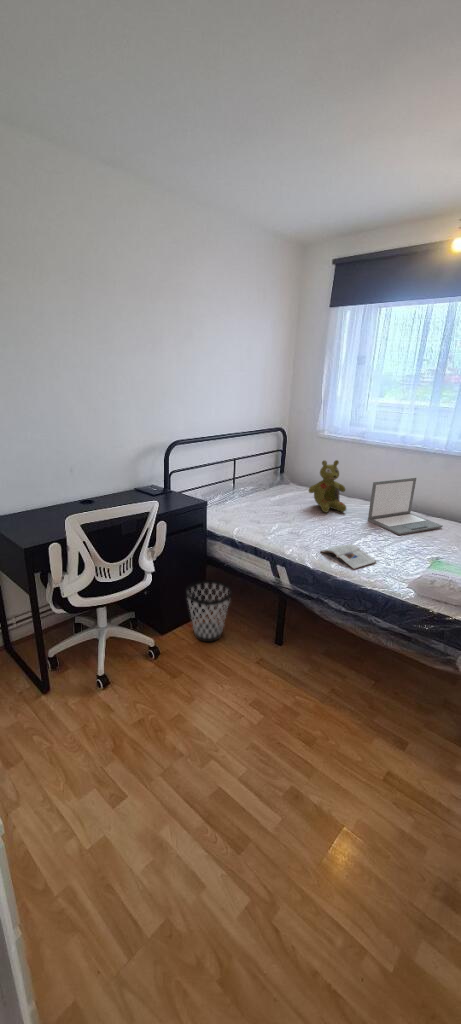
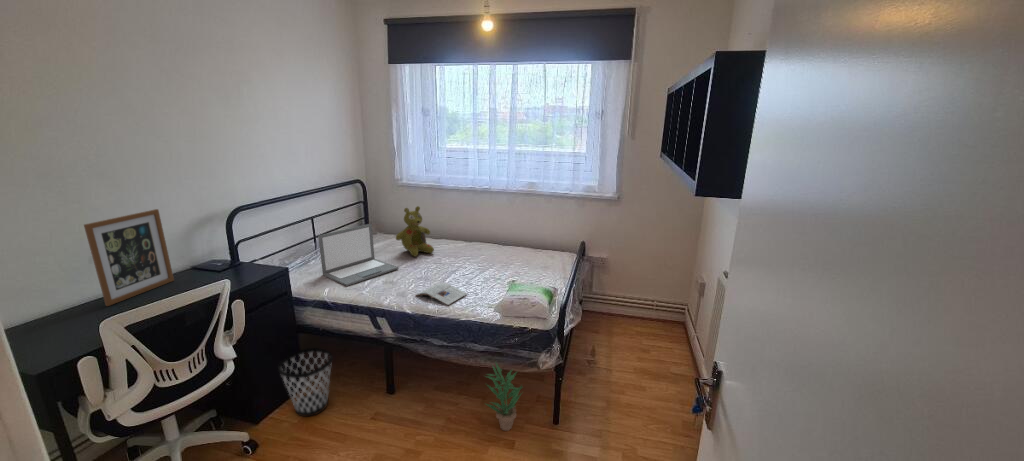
picture frame: none [68,433,121,508] -> present [84,209,174,306]
laptop: present [368,478,443,535] -> present [318,224,399,286]
potted plant: none [377,643,429,725] -> present [486,363,522,431]

